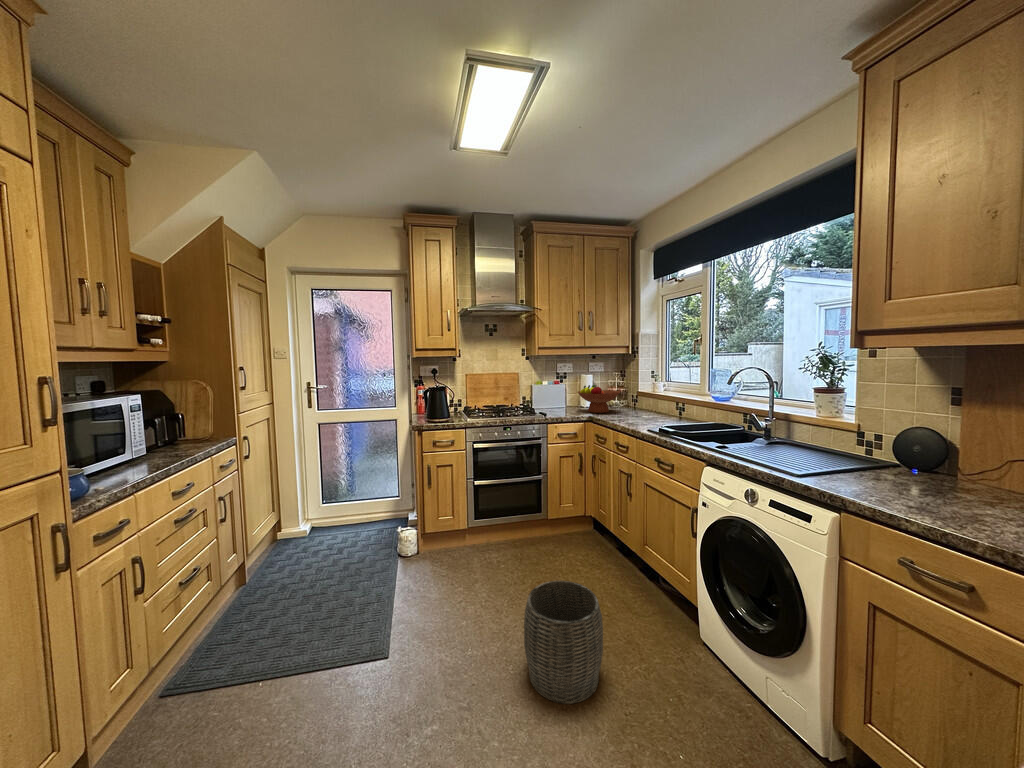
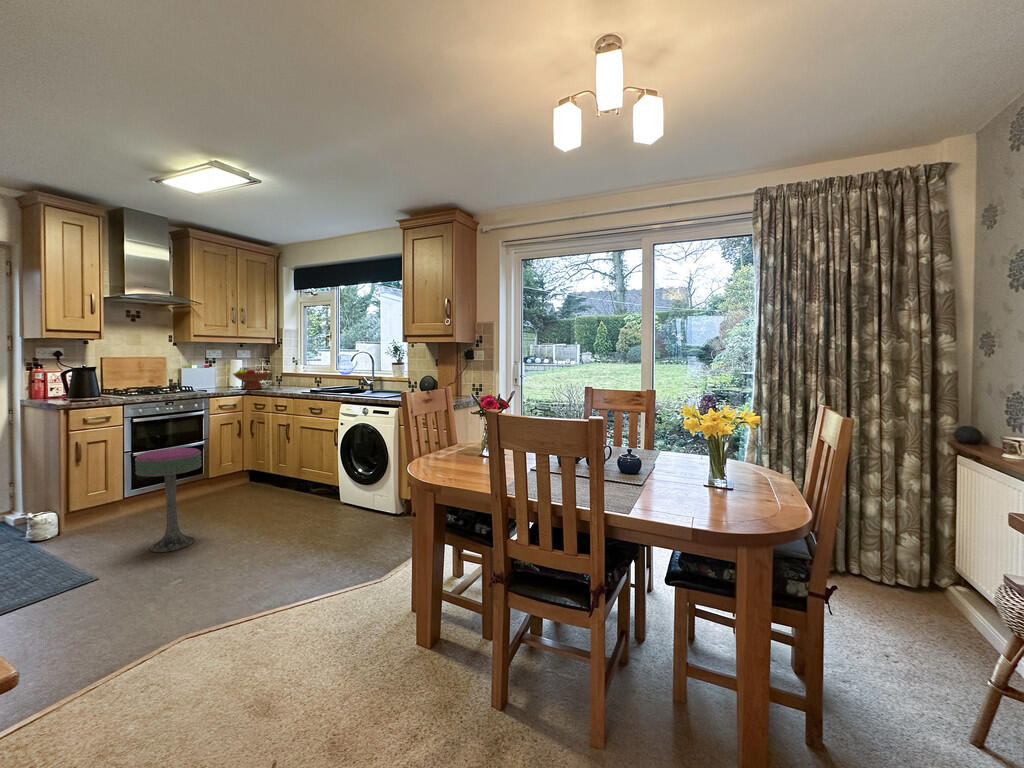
bar stool: none [428,502,498,650] -> present [135,448,202,552]
woven basket: present [524,581,603,704] -> none [233,481,289,543]

